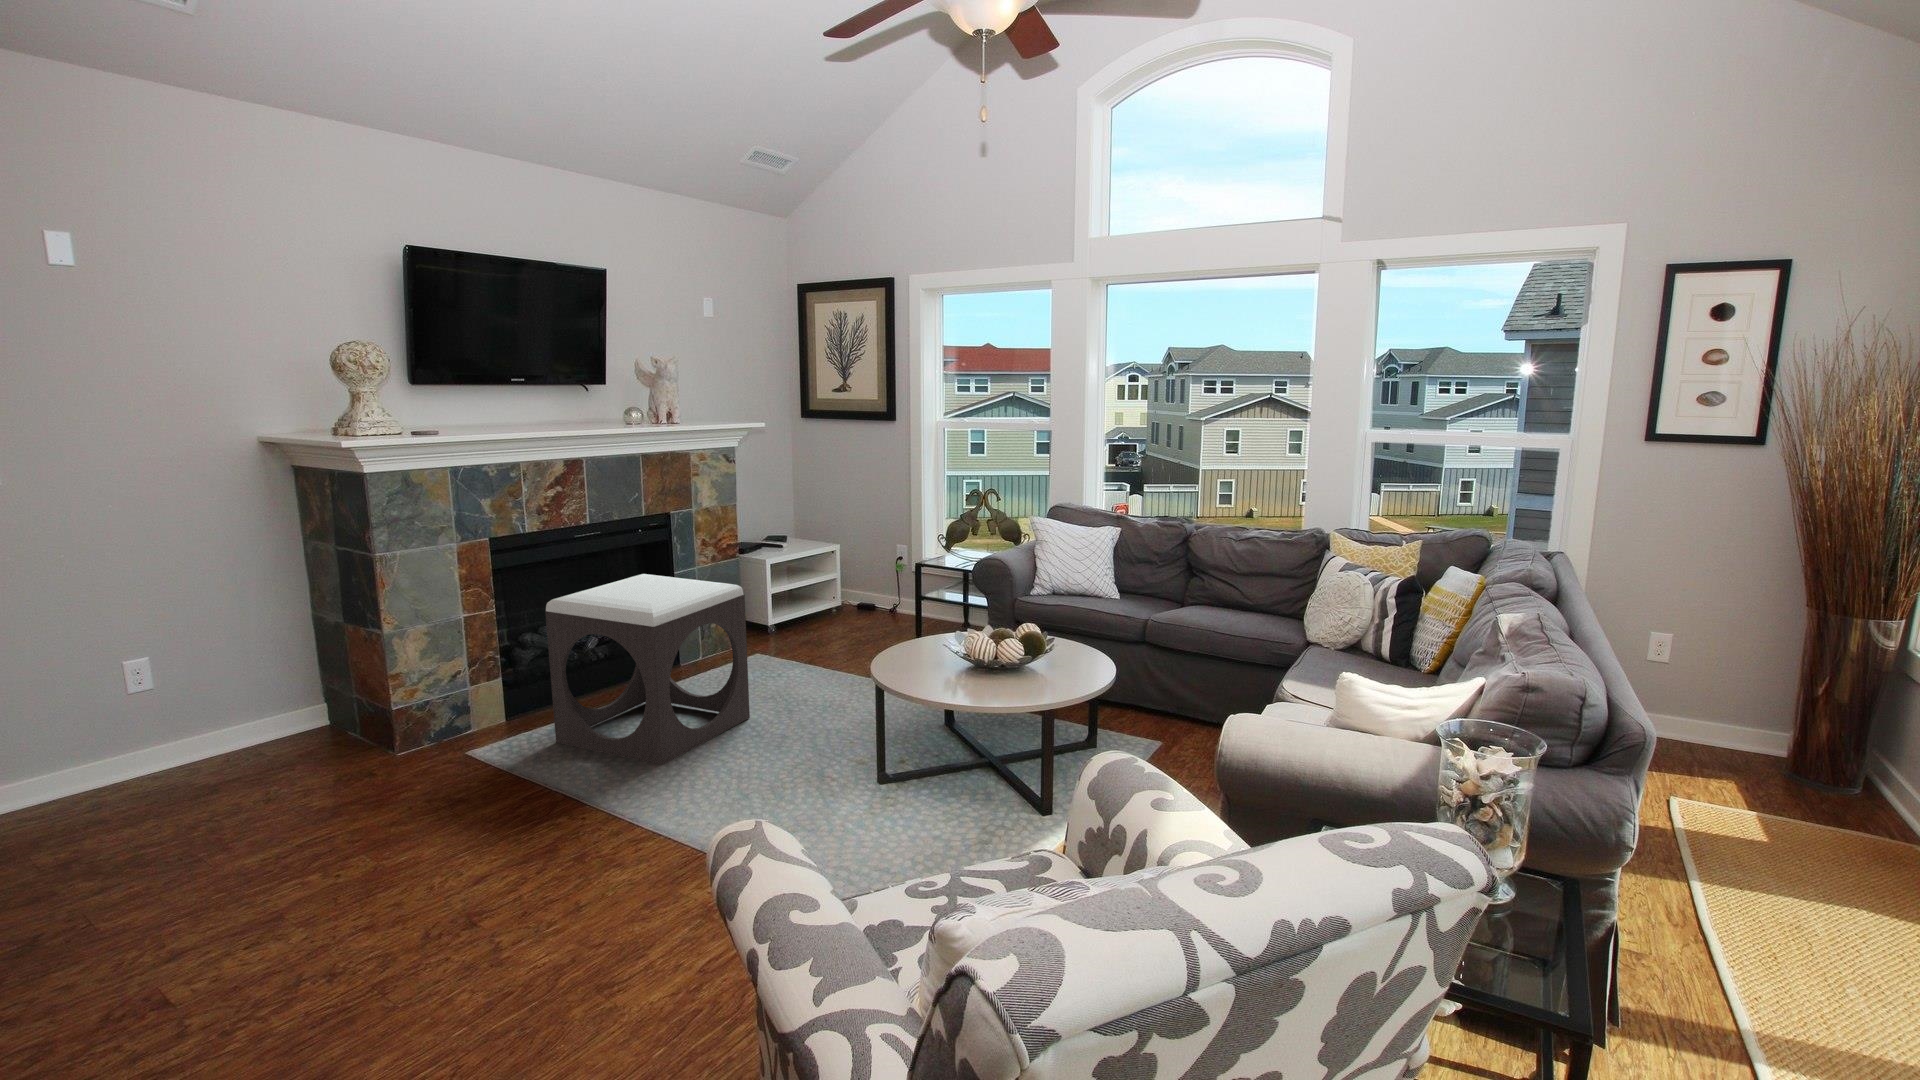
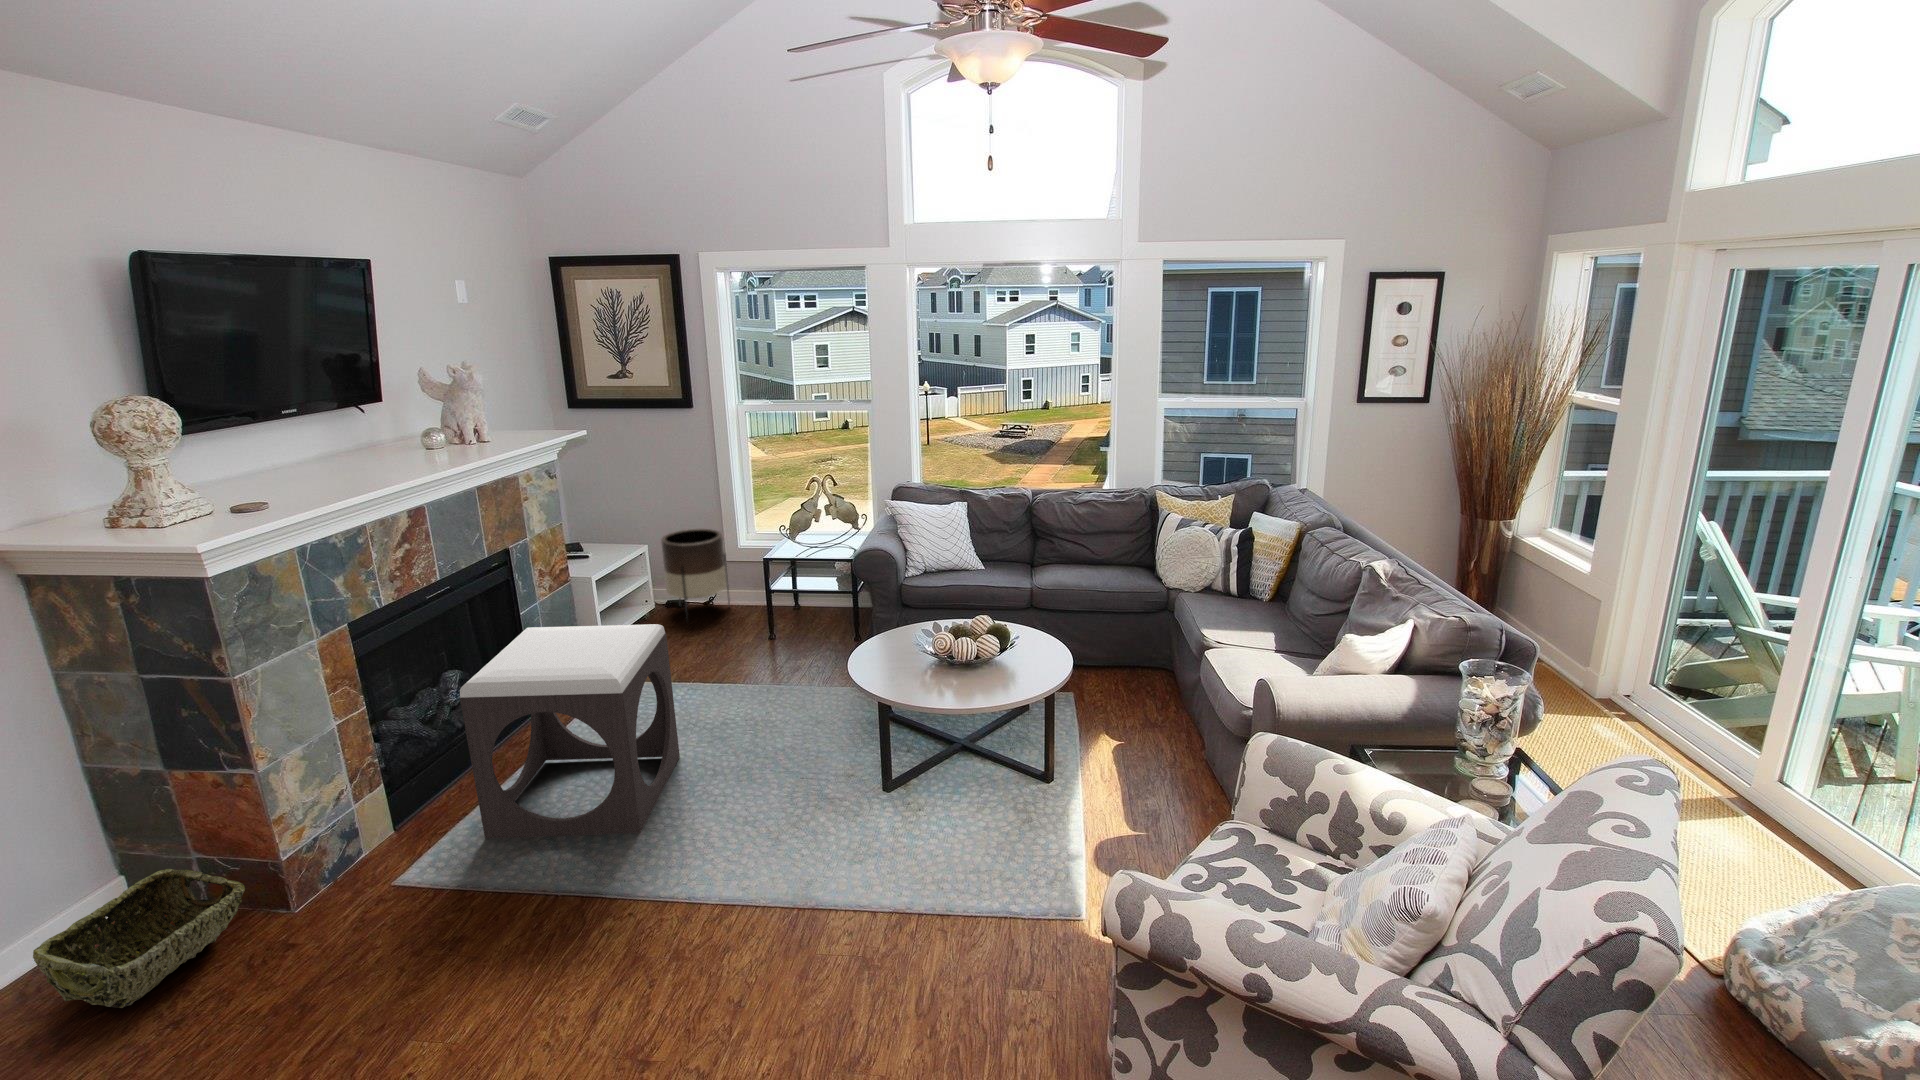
planter: none [851,537,911,624] -> present [661,529,730,619]
woven basket: none [212,702,366,788] -> present [33,869,245,1008]

